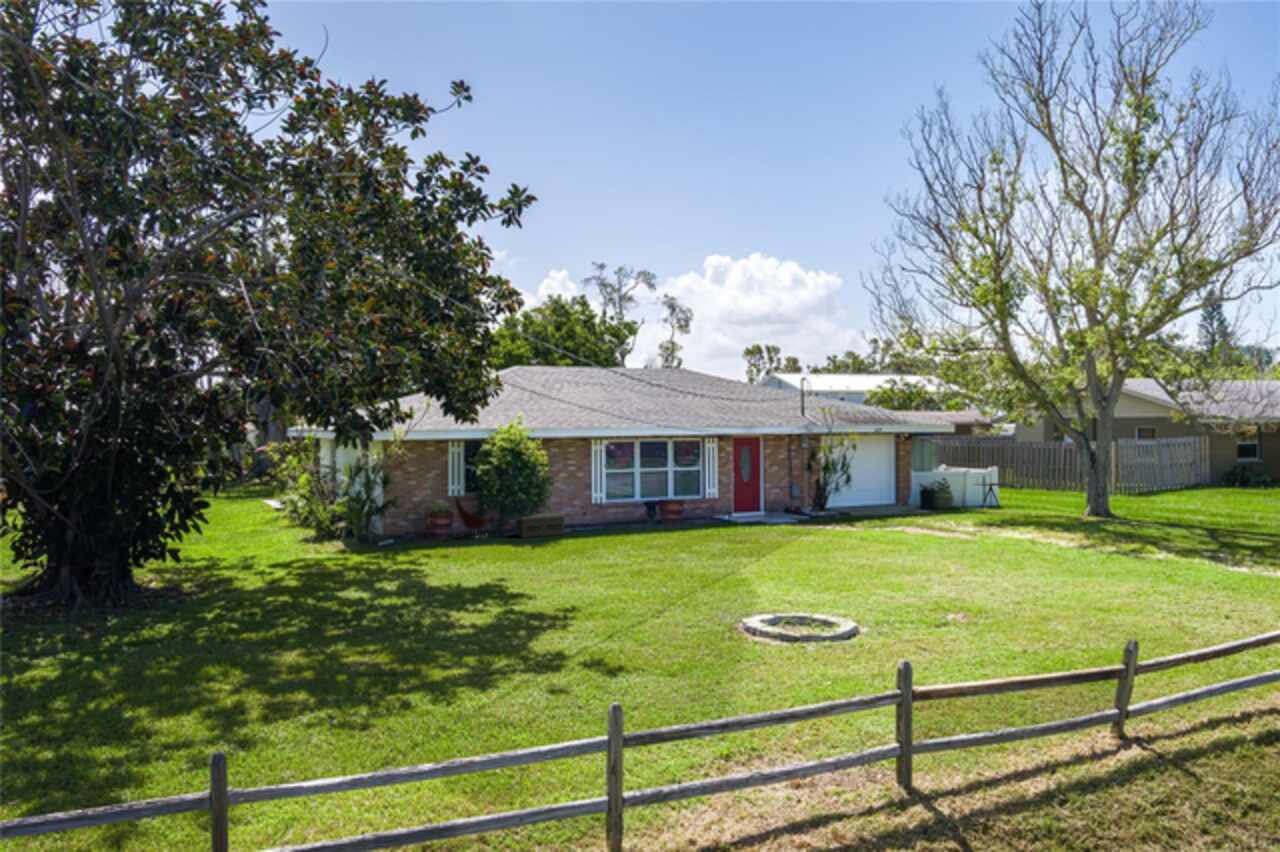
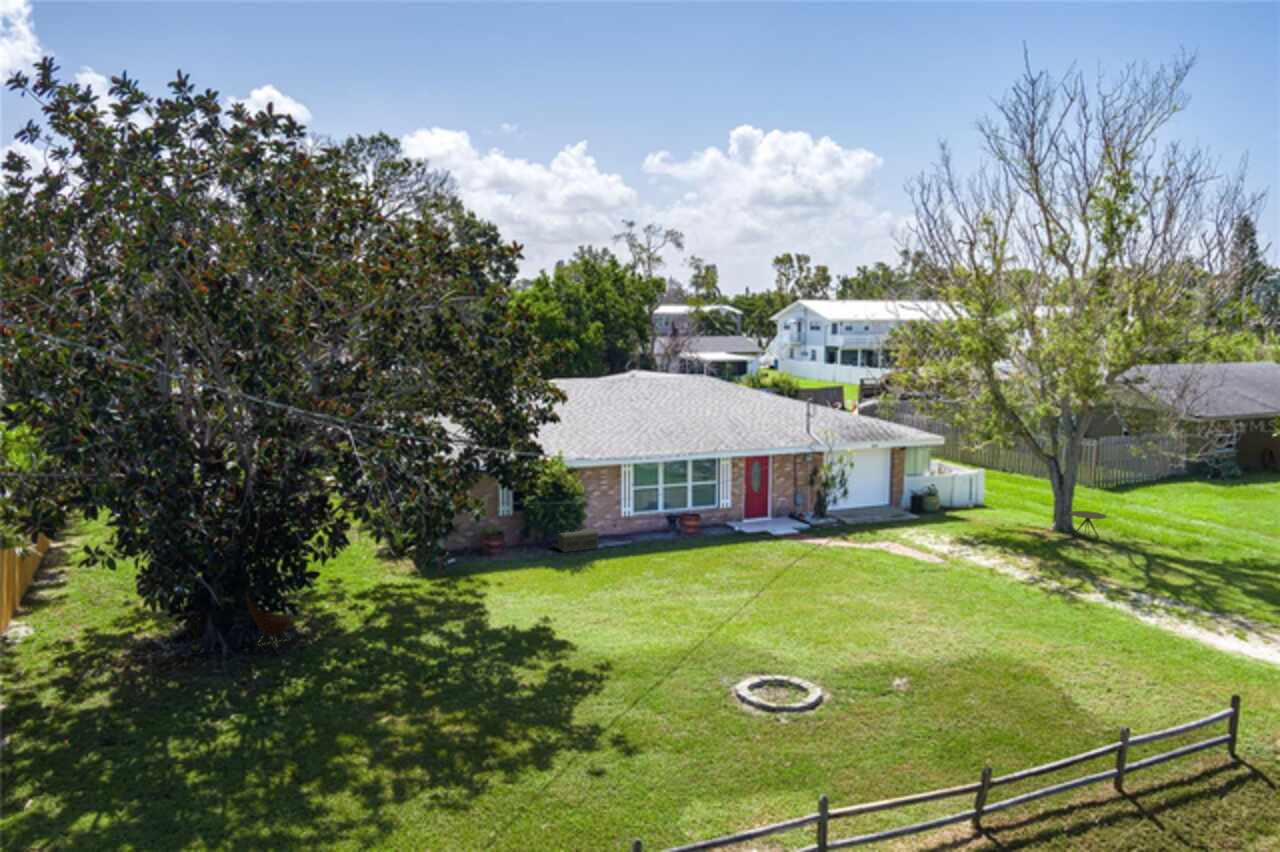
round table: present [976,483,1008,507] -> present [1069,511,1107,538]
chair: present [455,498,488,538] -> present [246,598,290,643]
potted plant: none [19,563,53,610] -> present [185,619,203,651]

